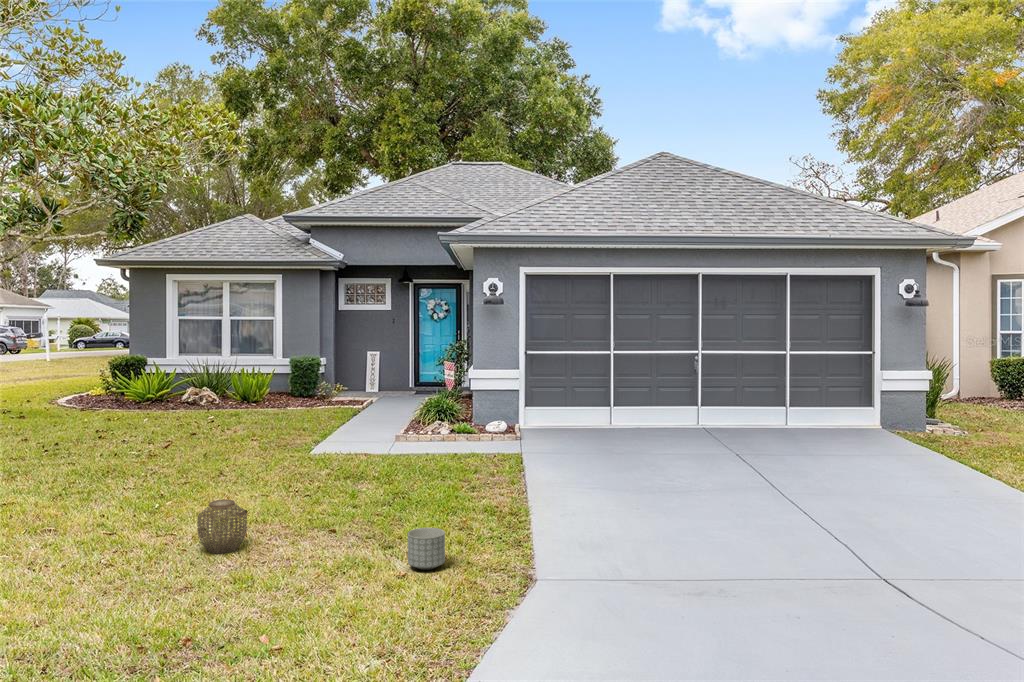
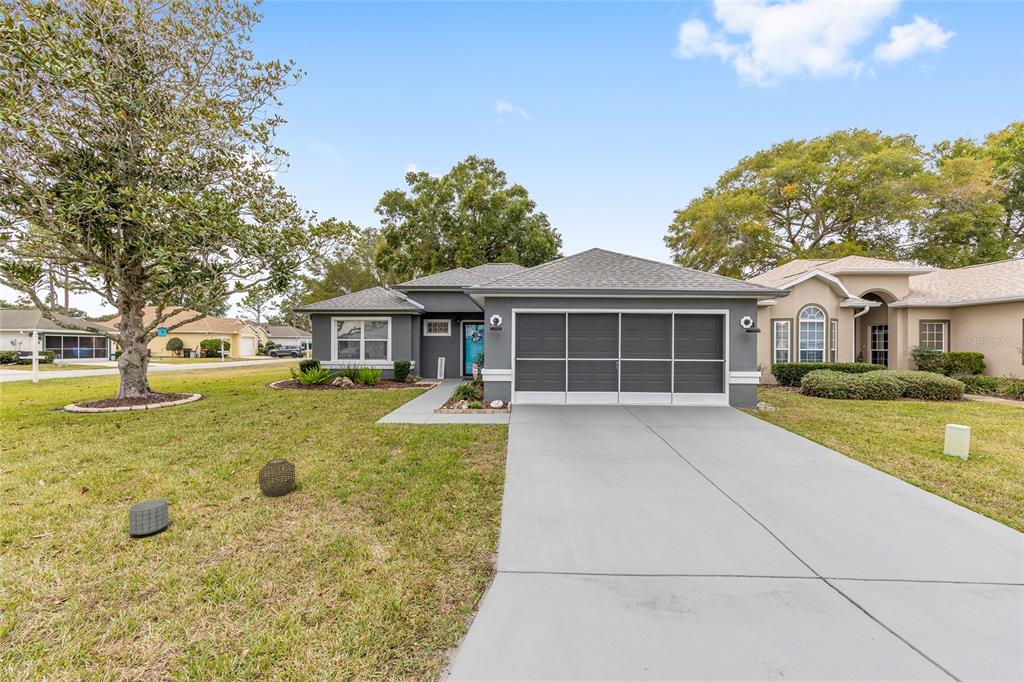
planter: present [408,528,445,570] -> present [129,498,168,535]

